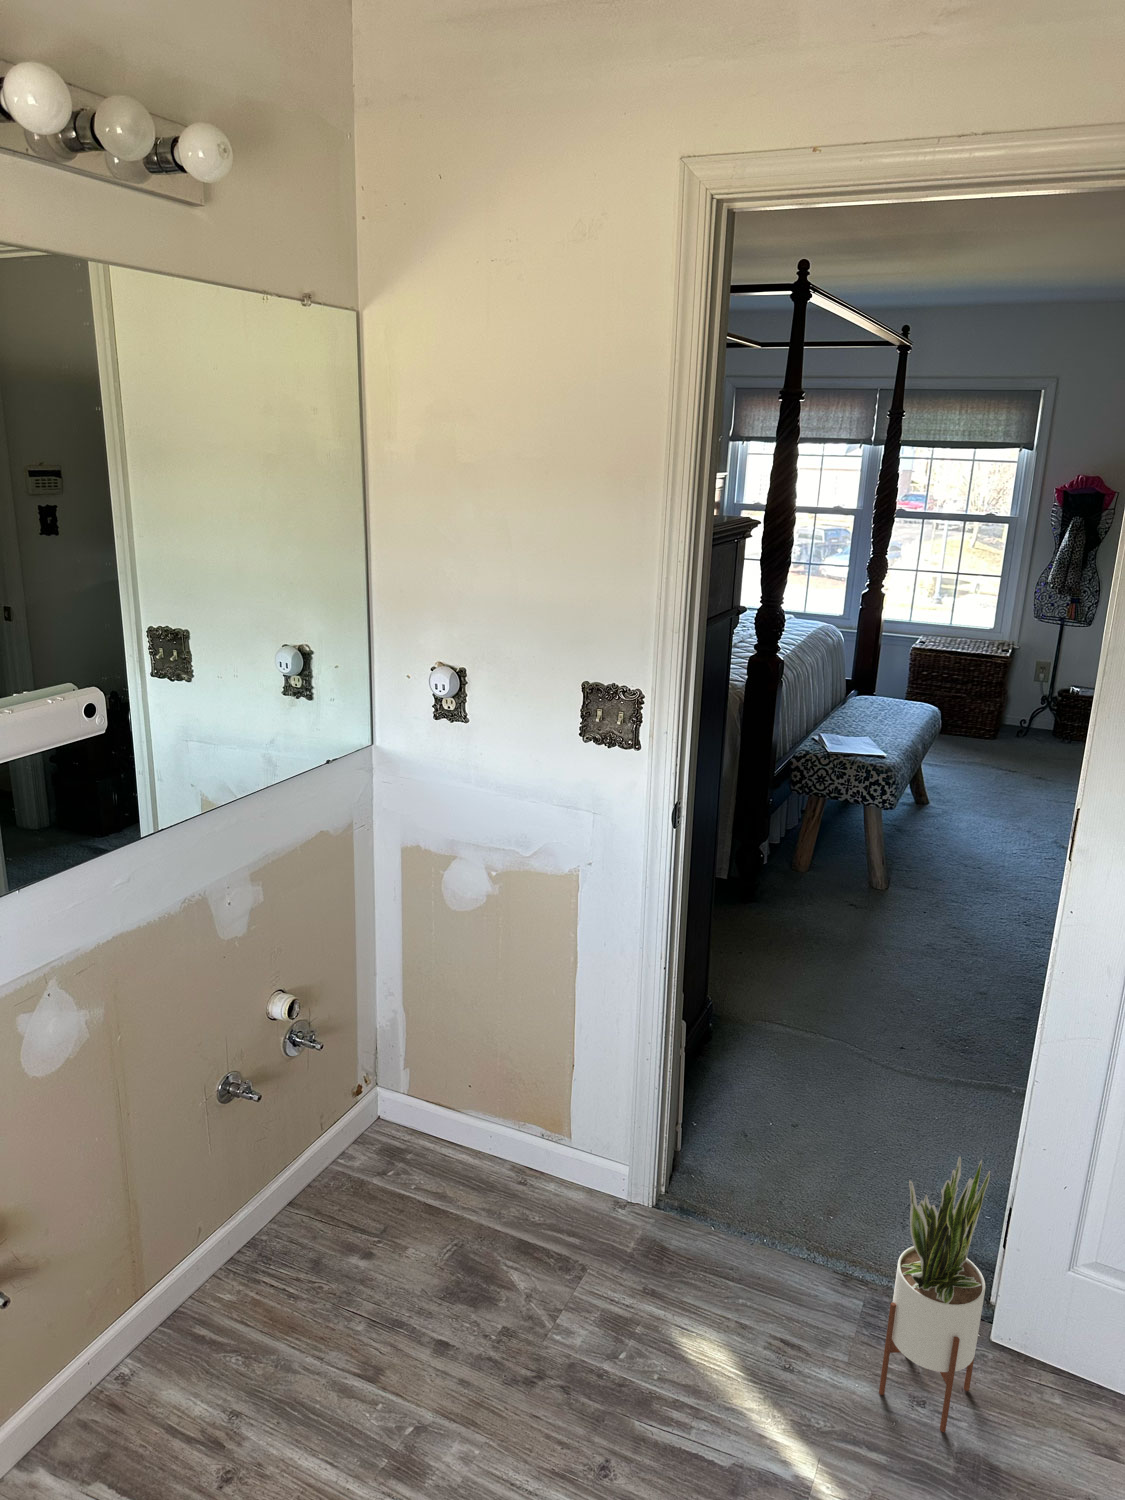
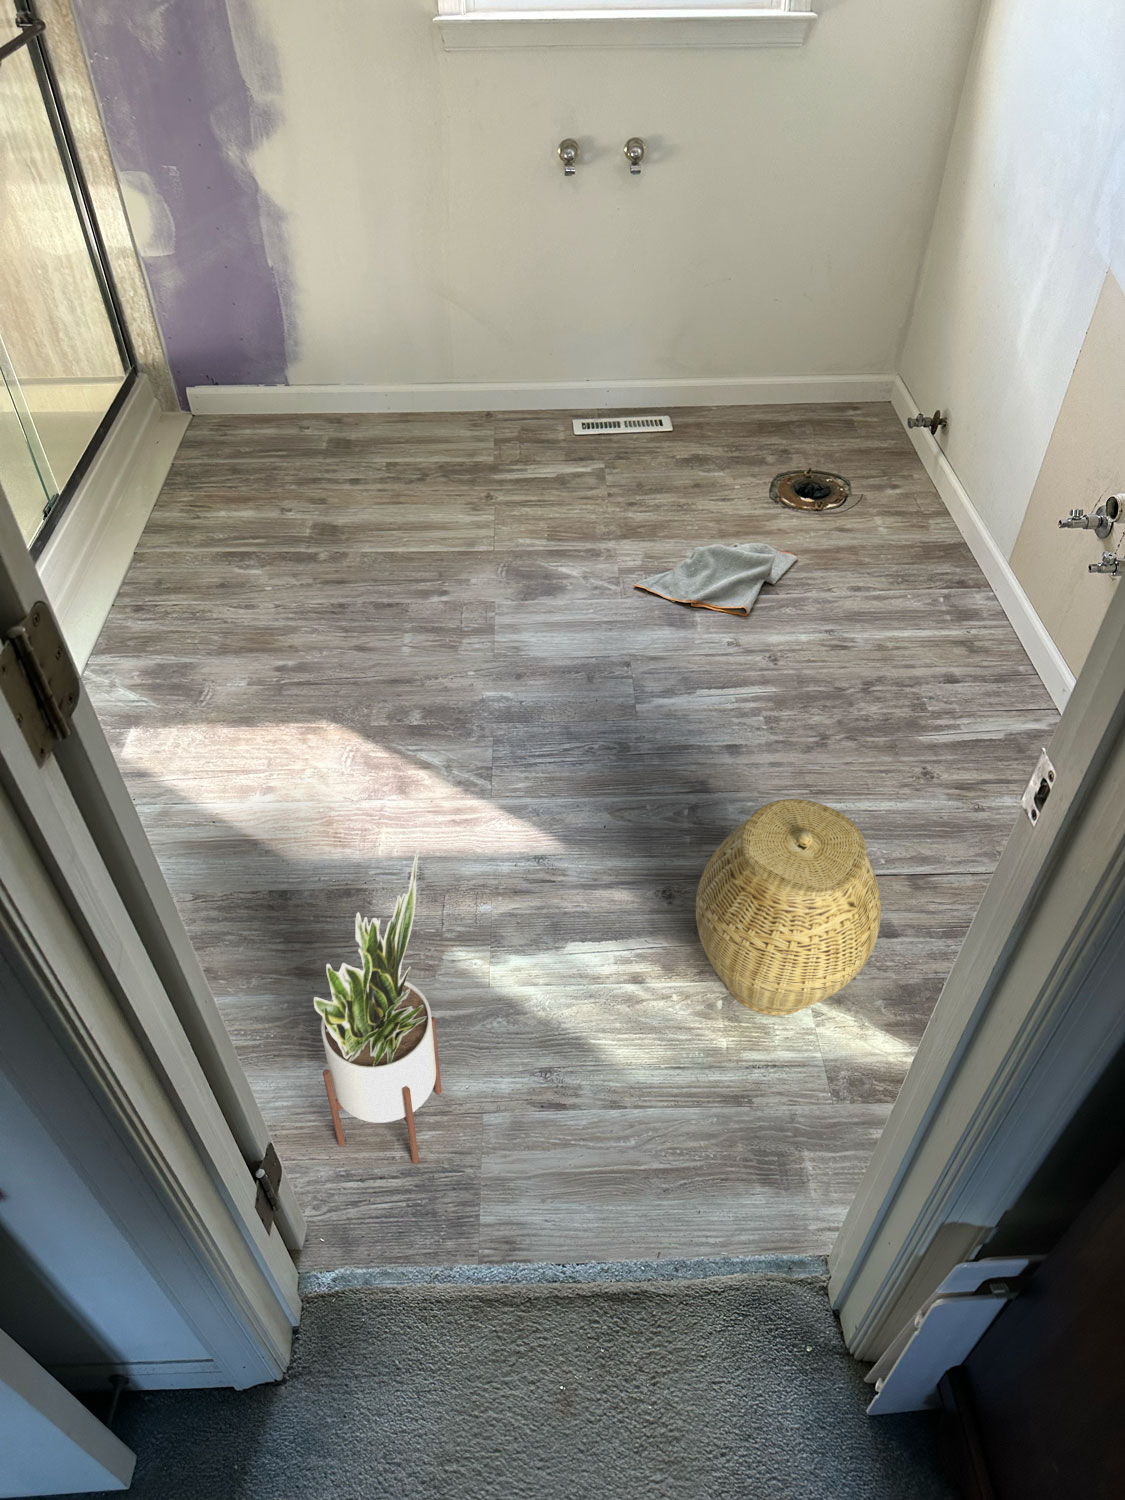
woven basket: none [491,1178,646,1395] -> present [696,799,881,1015]

